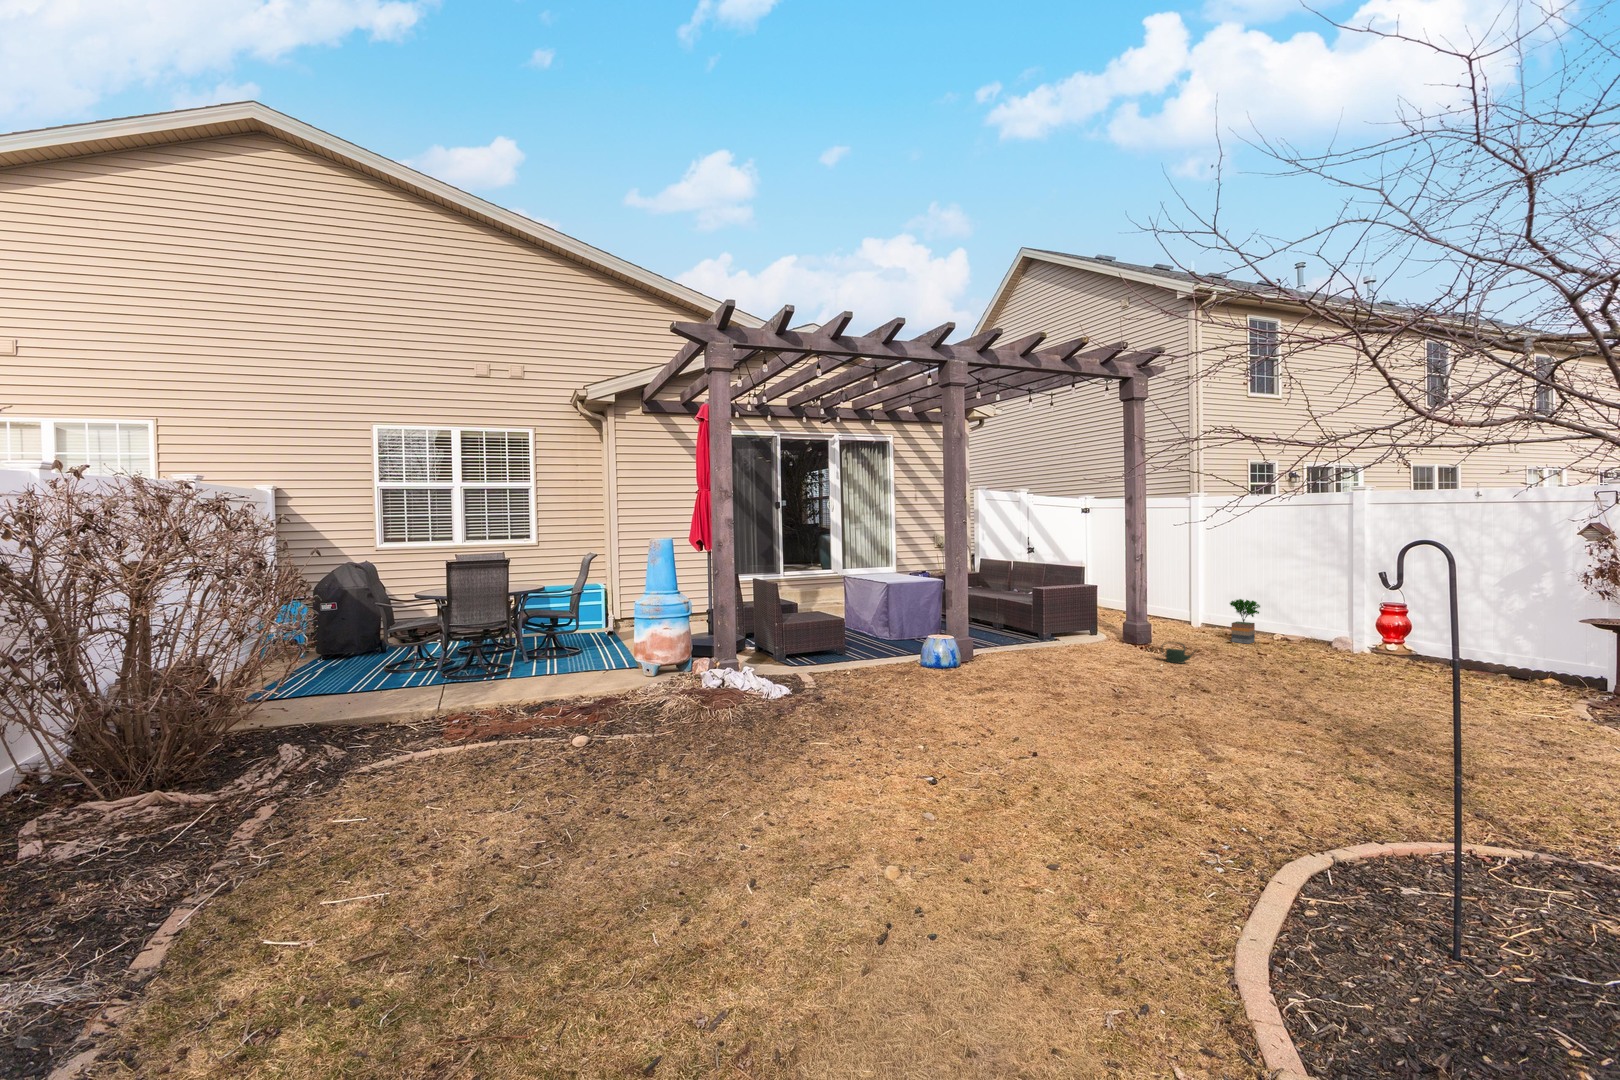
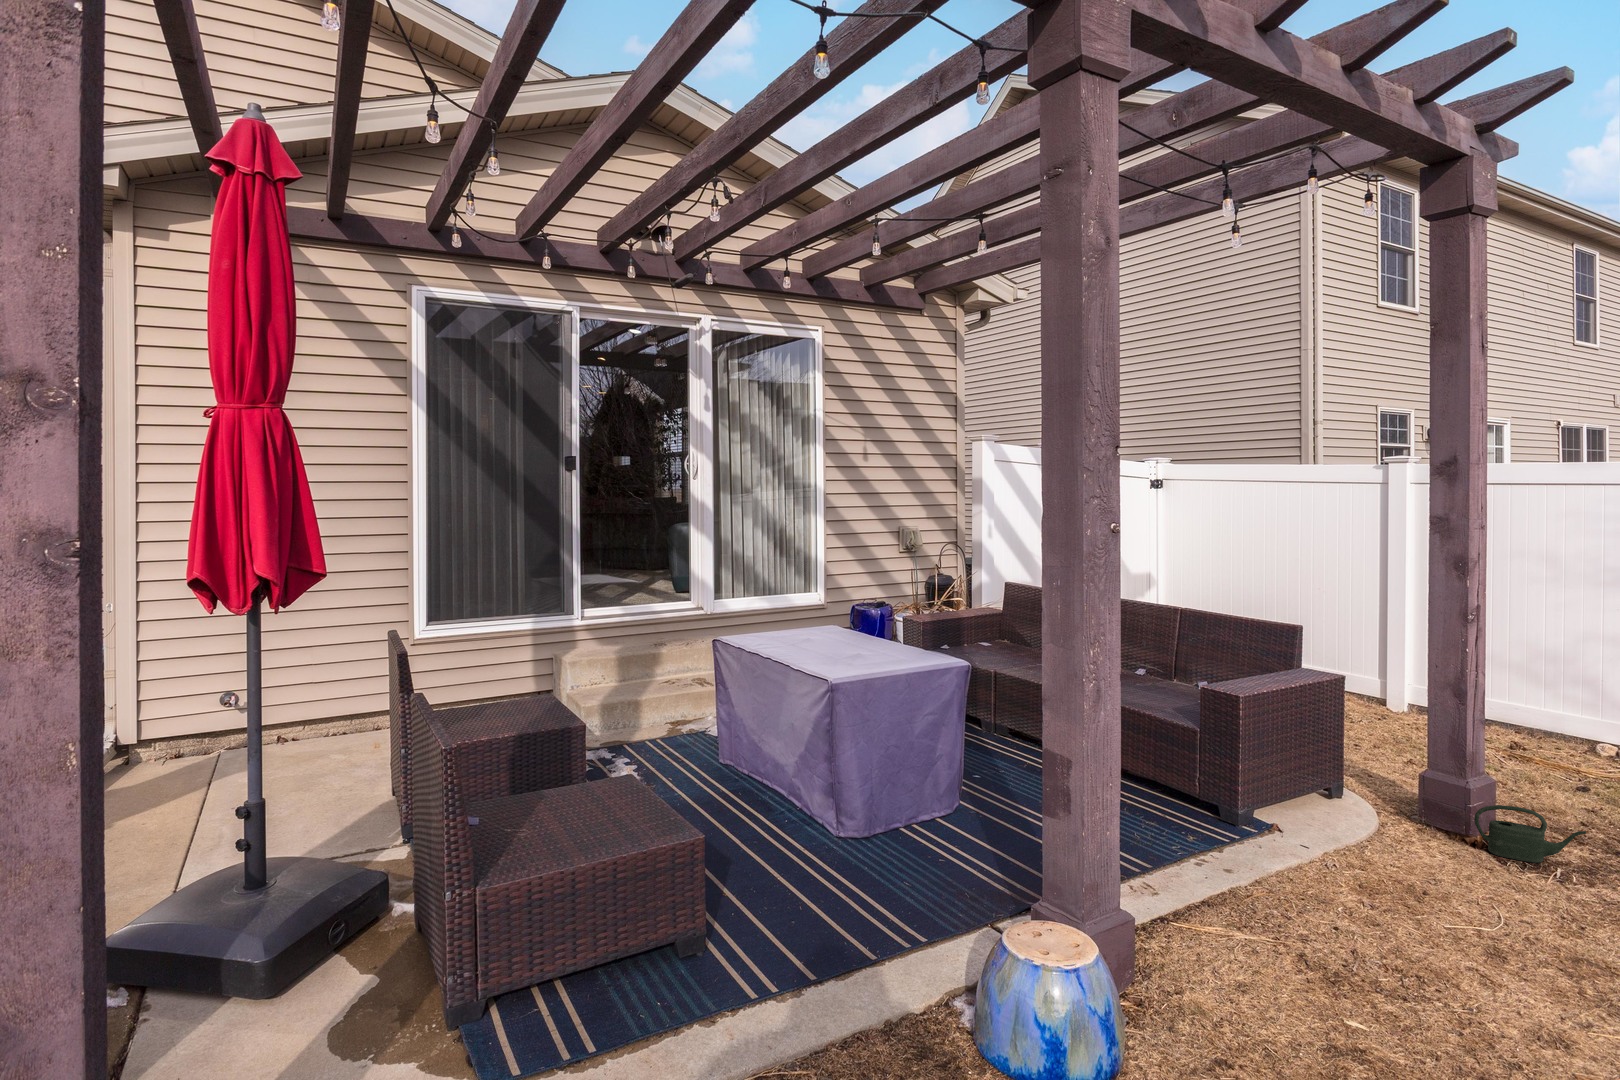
potted tree: present [1230,599,1260,644] -> none [1510,671,1592,768]

